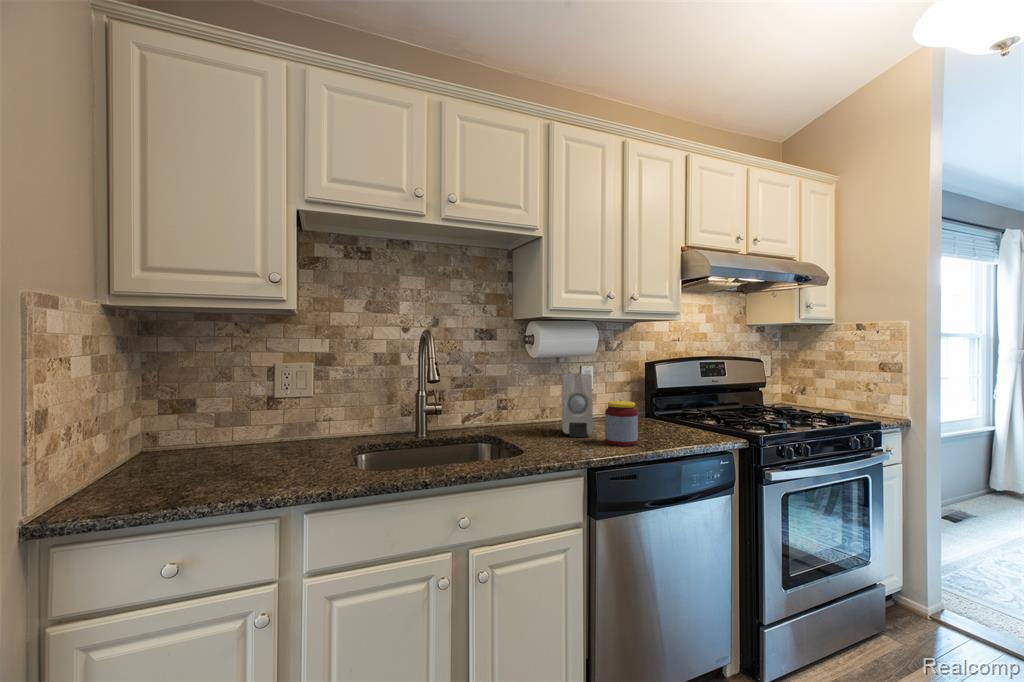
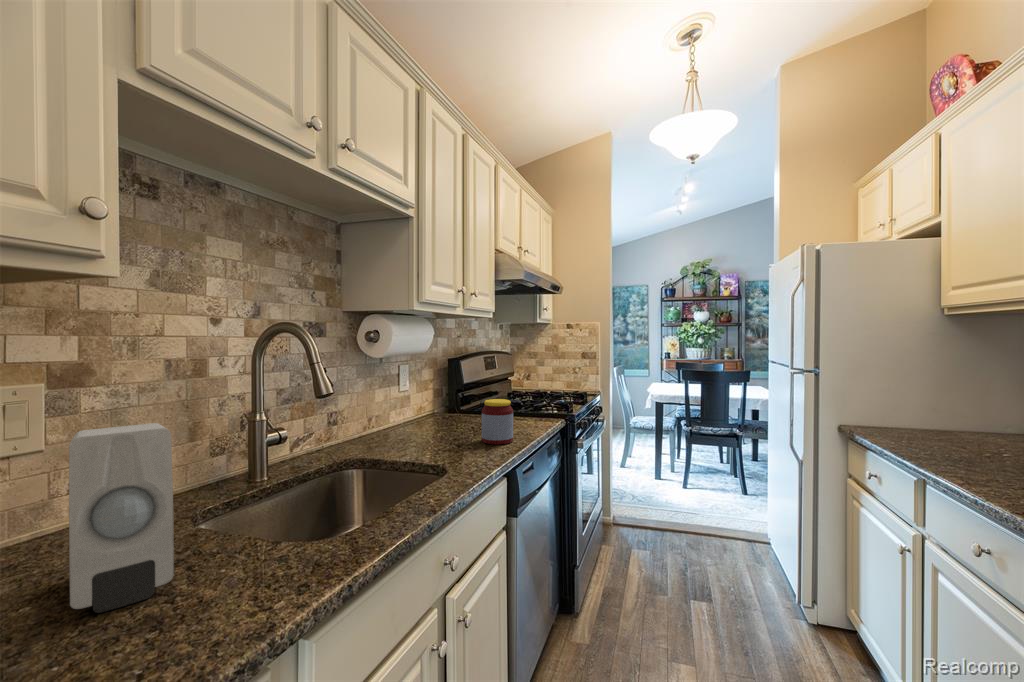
soap dispenser: present [561,374,593,437] -> present [69,423,174,613]

